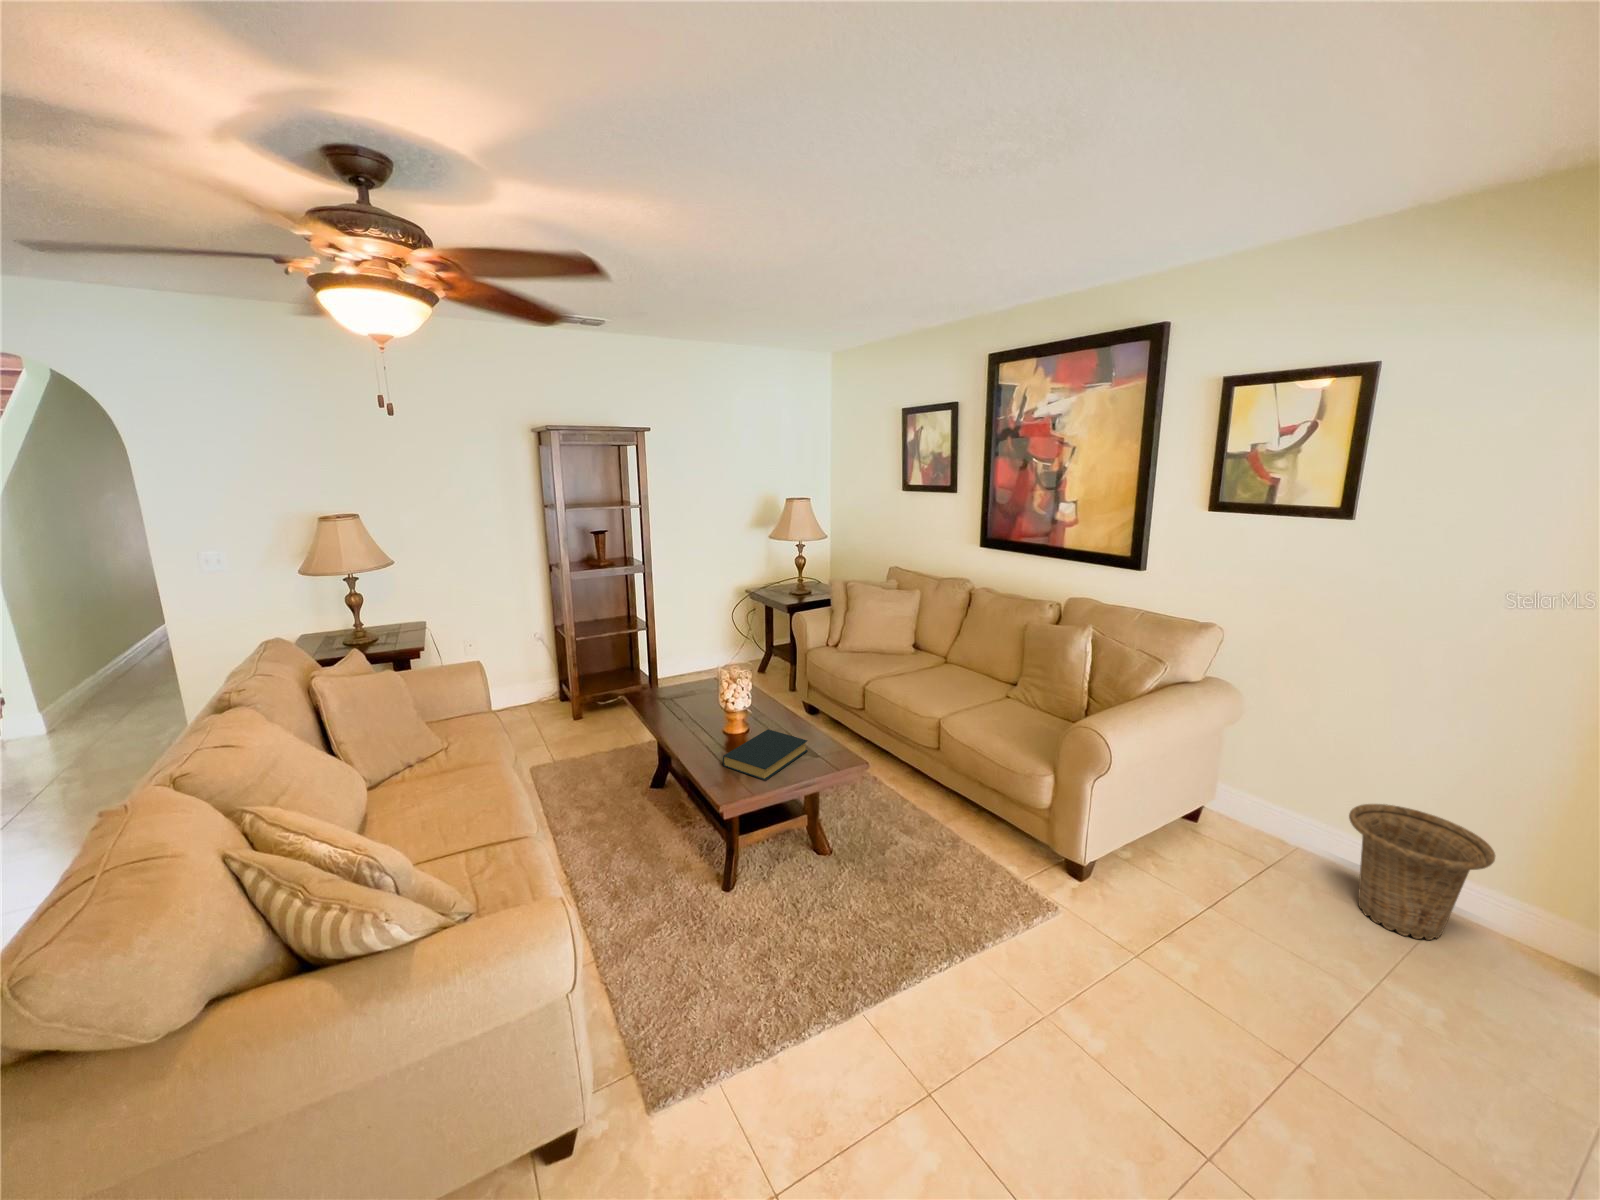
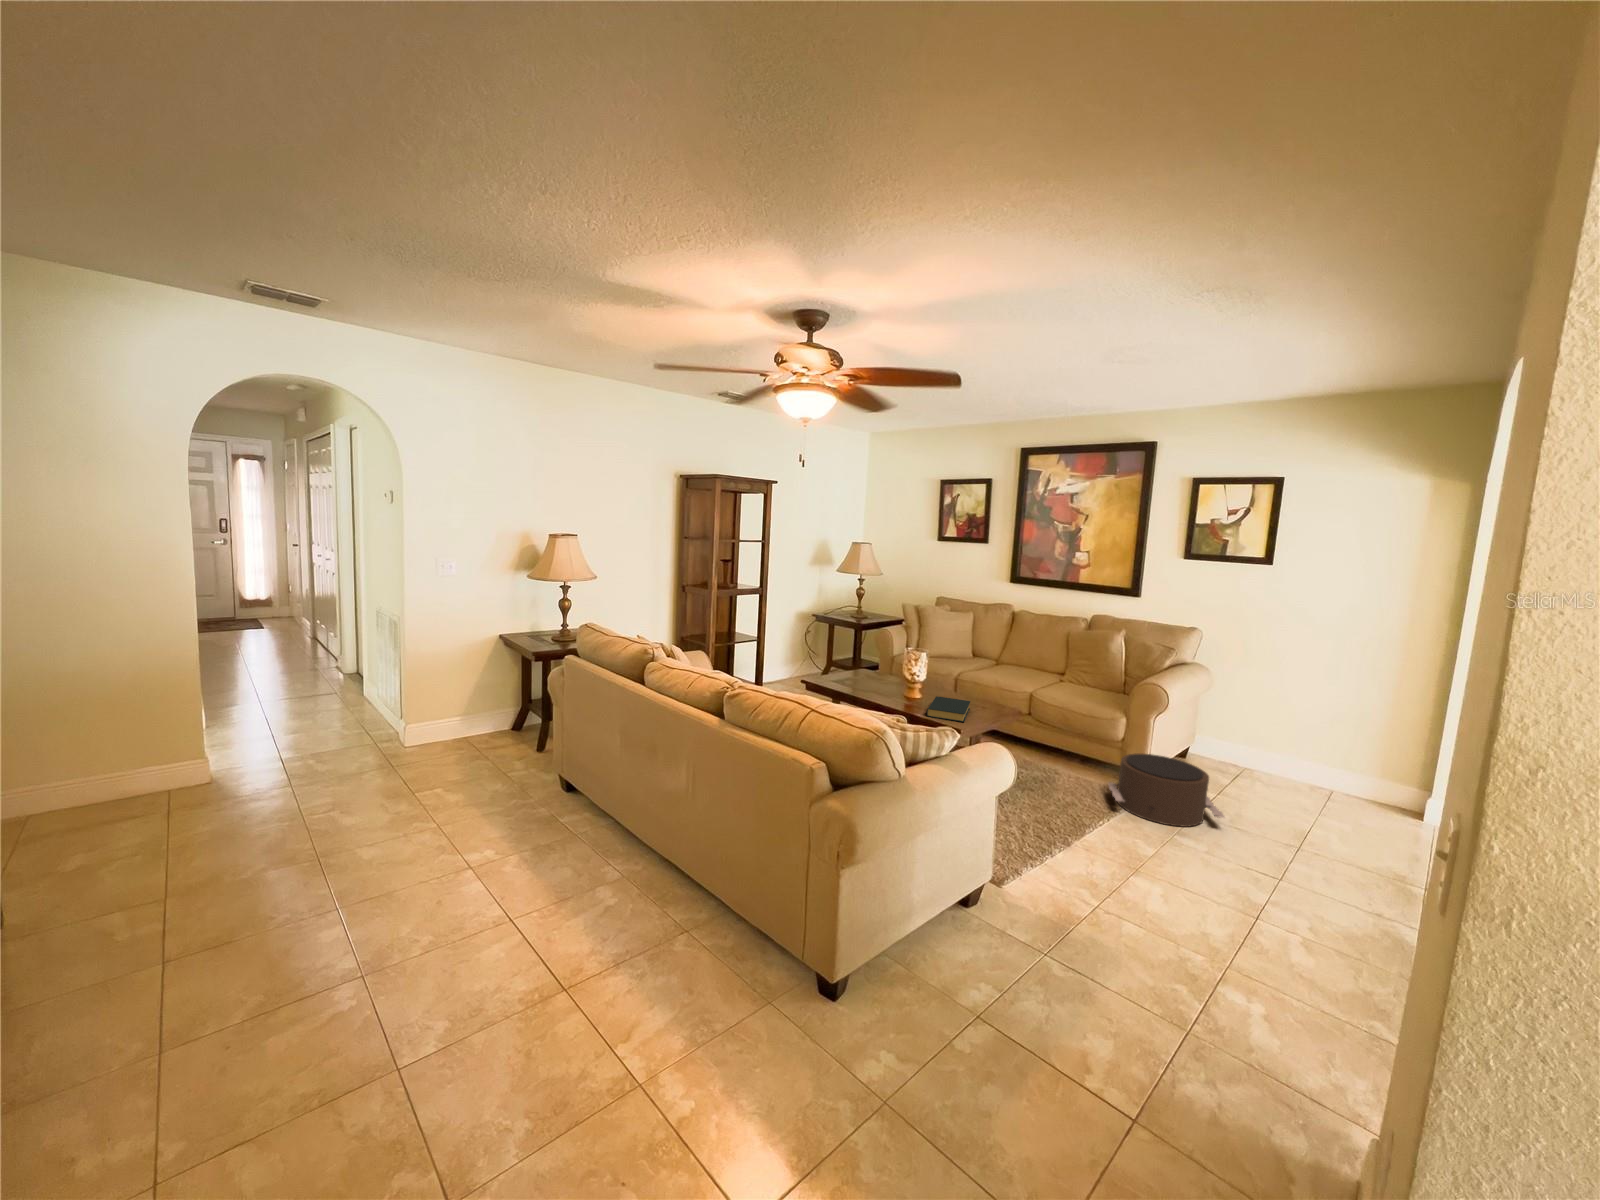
basket: present [1349,804,1495,940] -> none [1285,731,1363,803]
pouf: none [994,833,1171,979] -> present [1108,753,1224,827]

